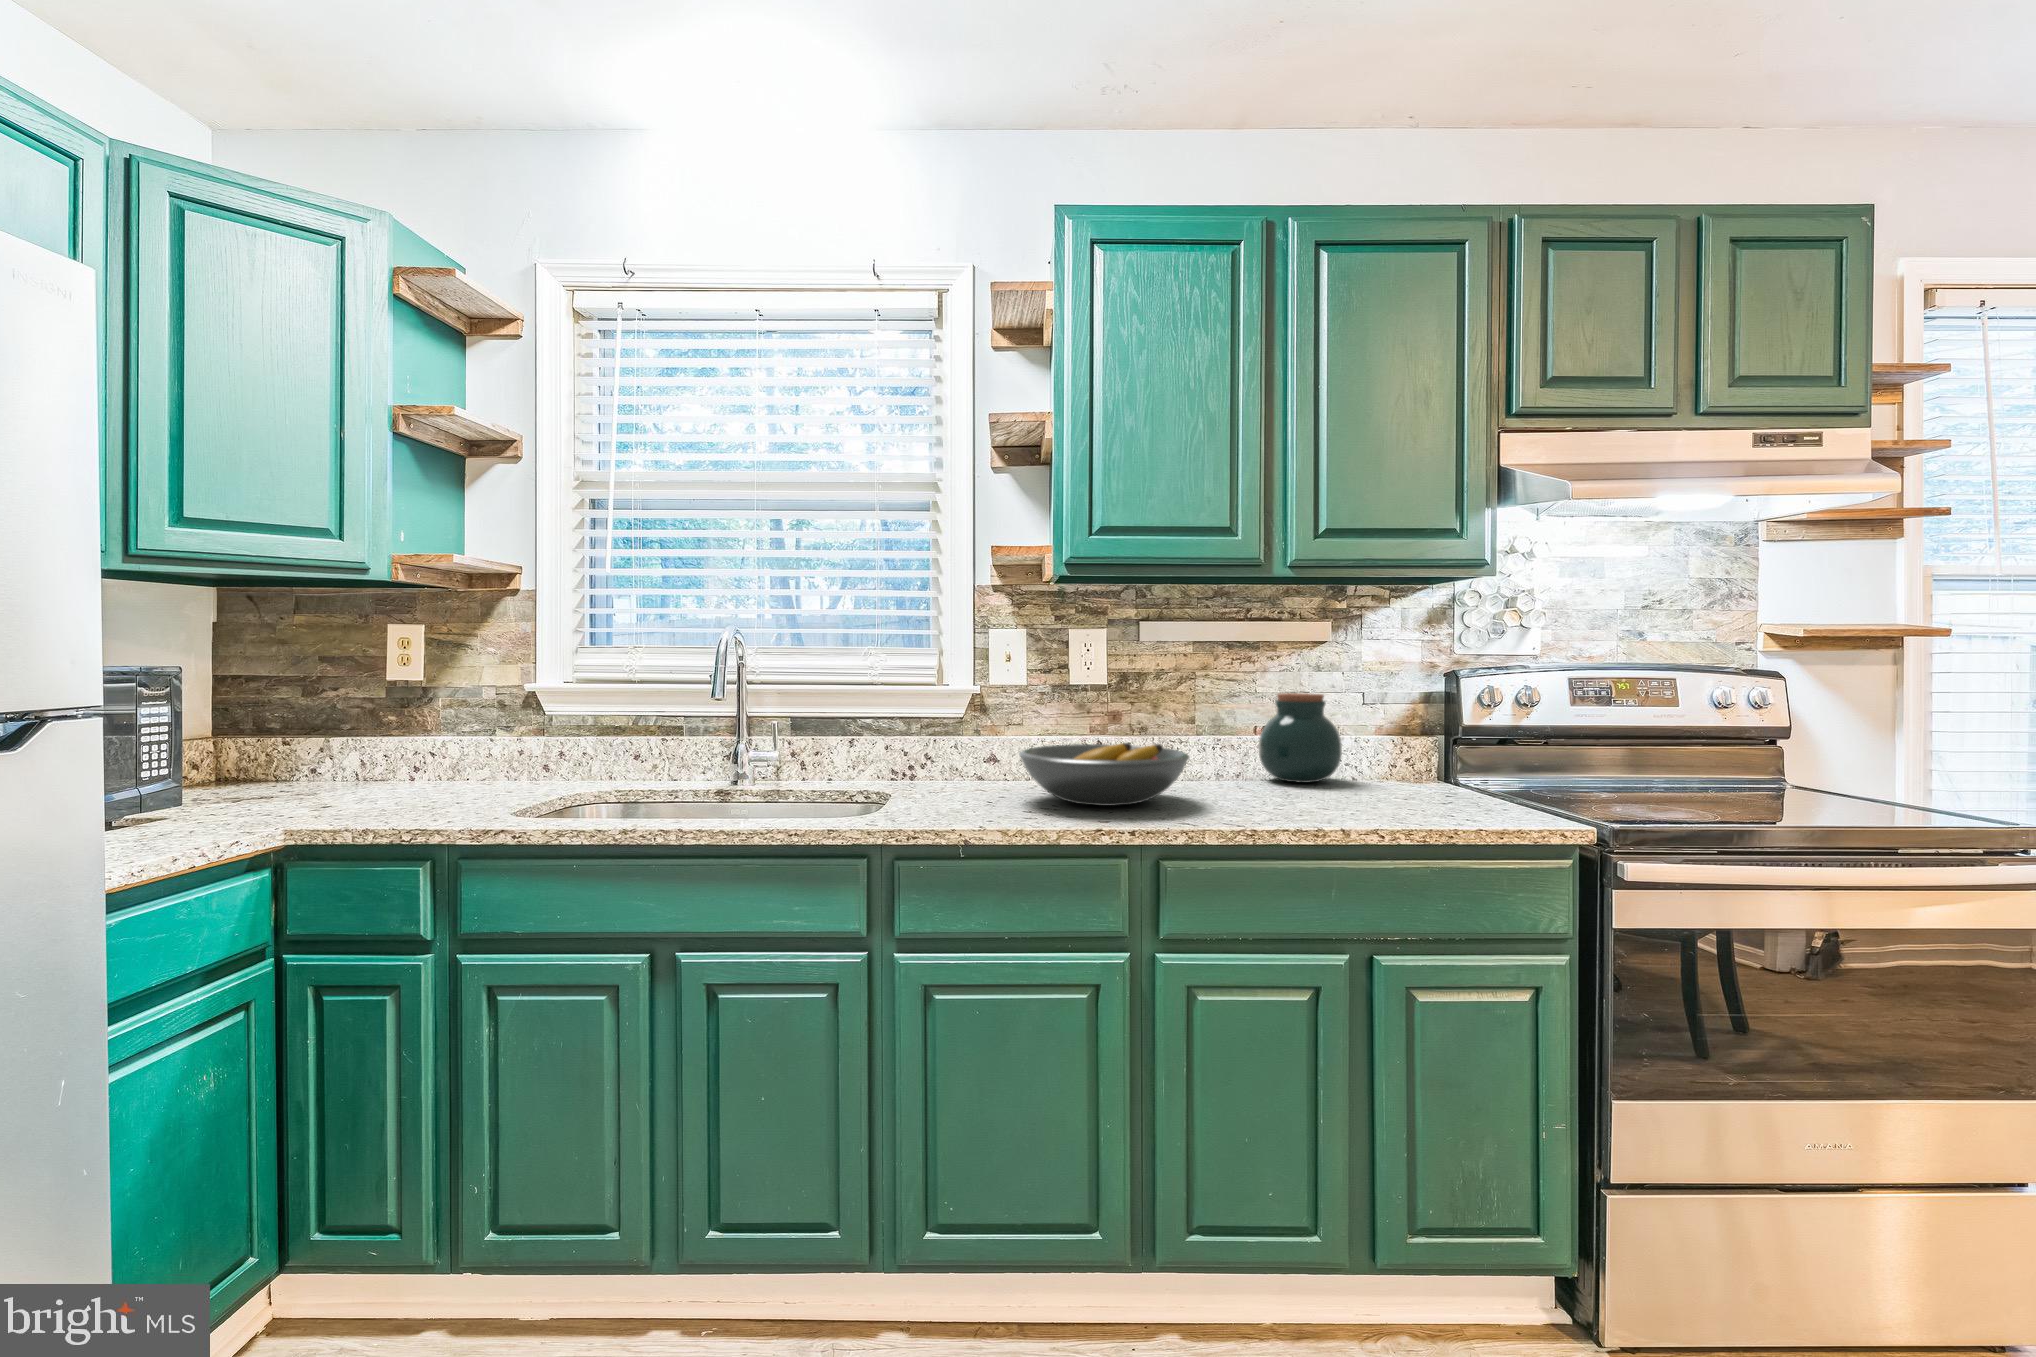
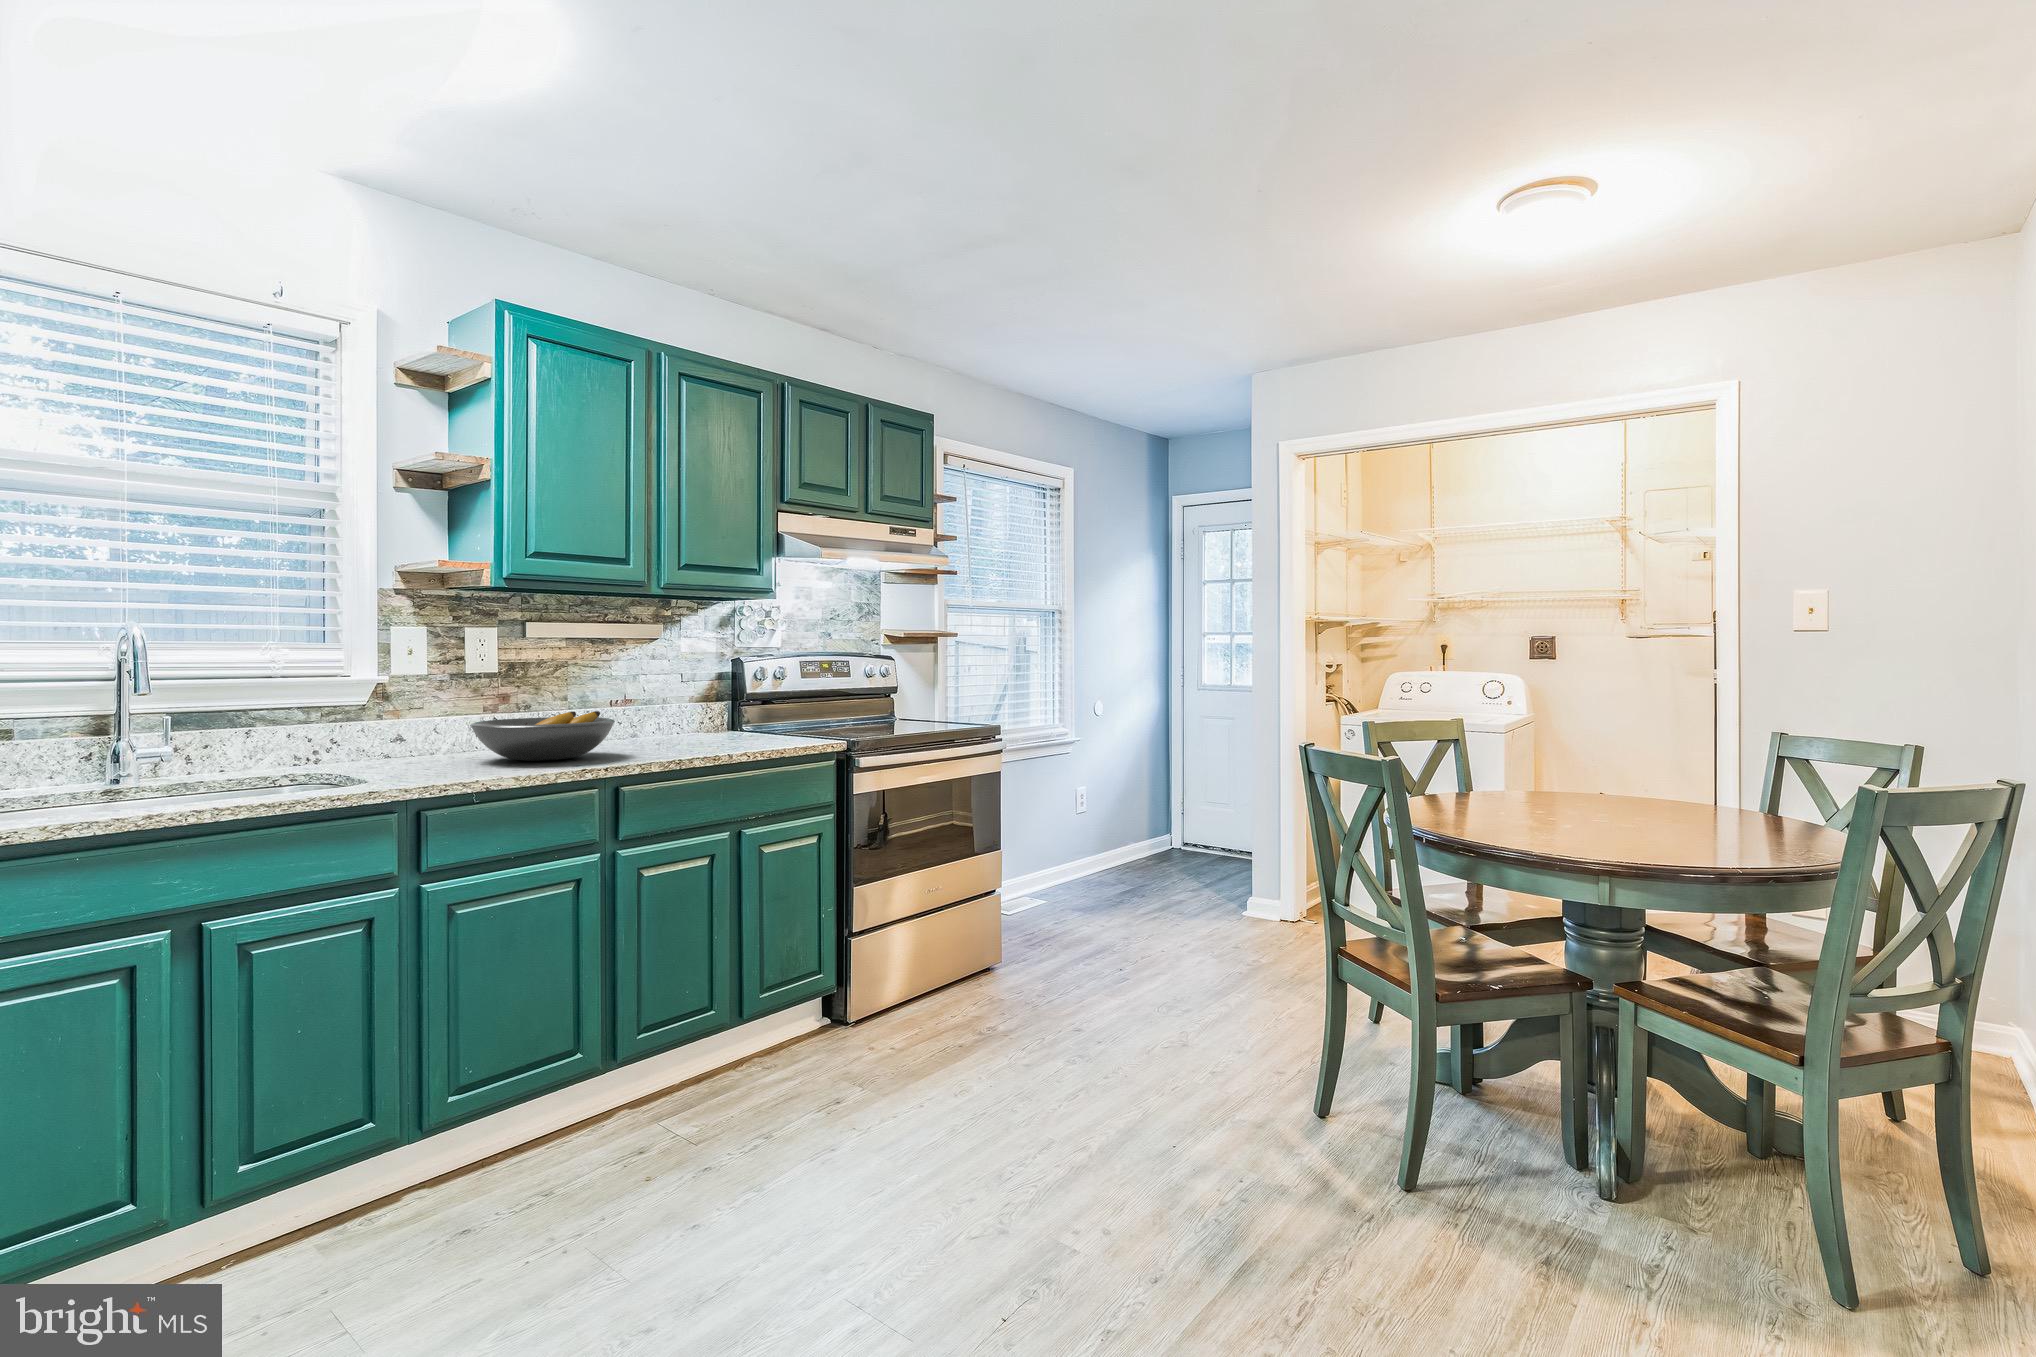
jar: present [1259,693,1342,783] -> none [620,676,681,740]

